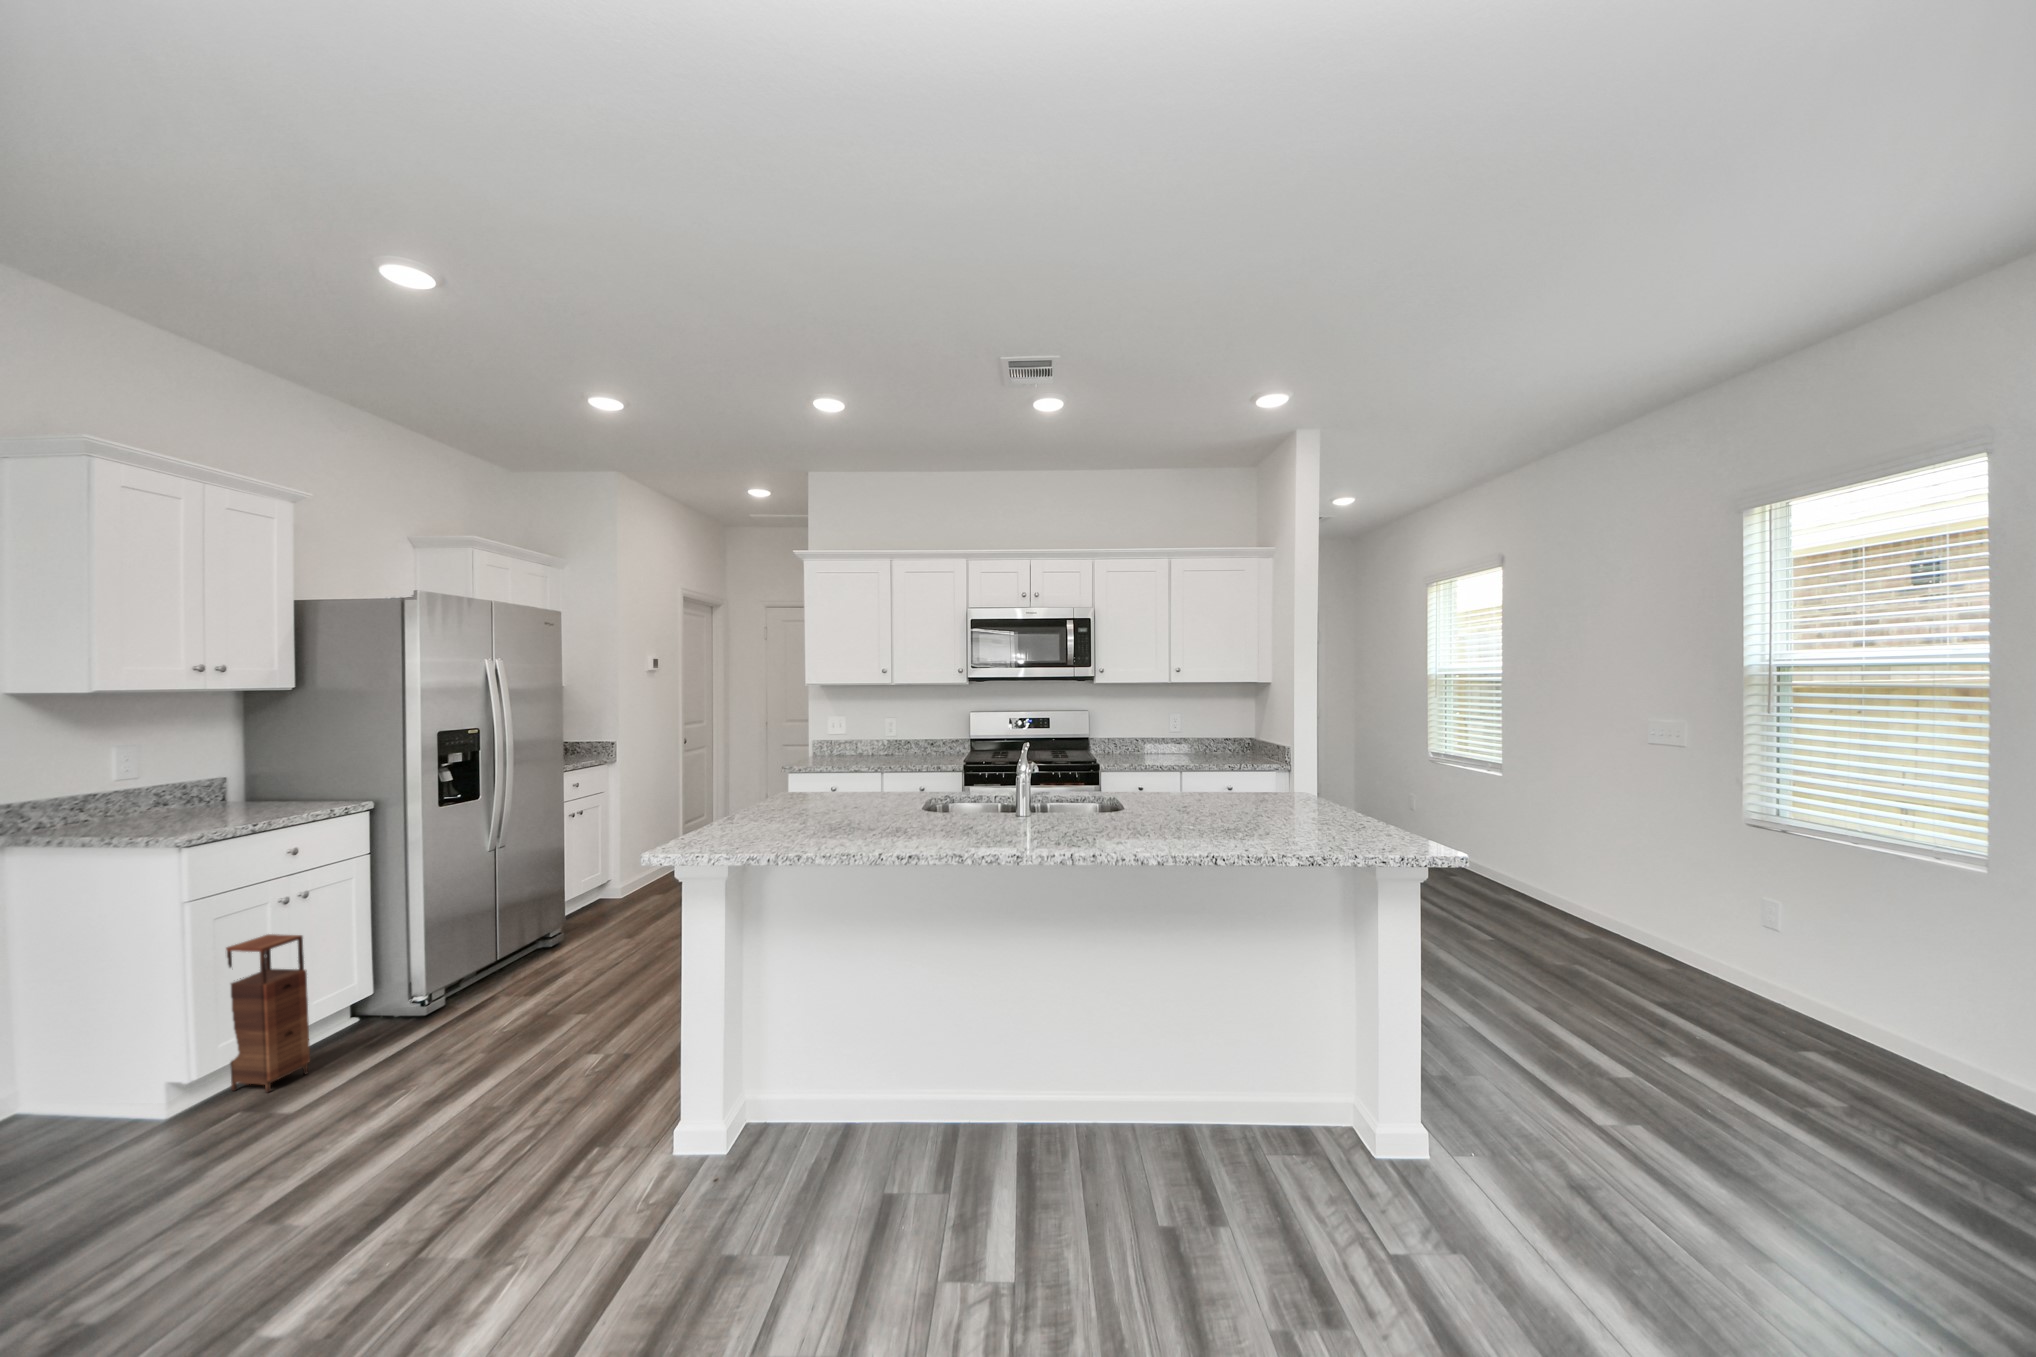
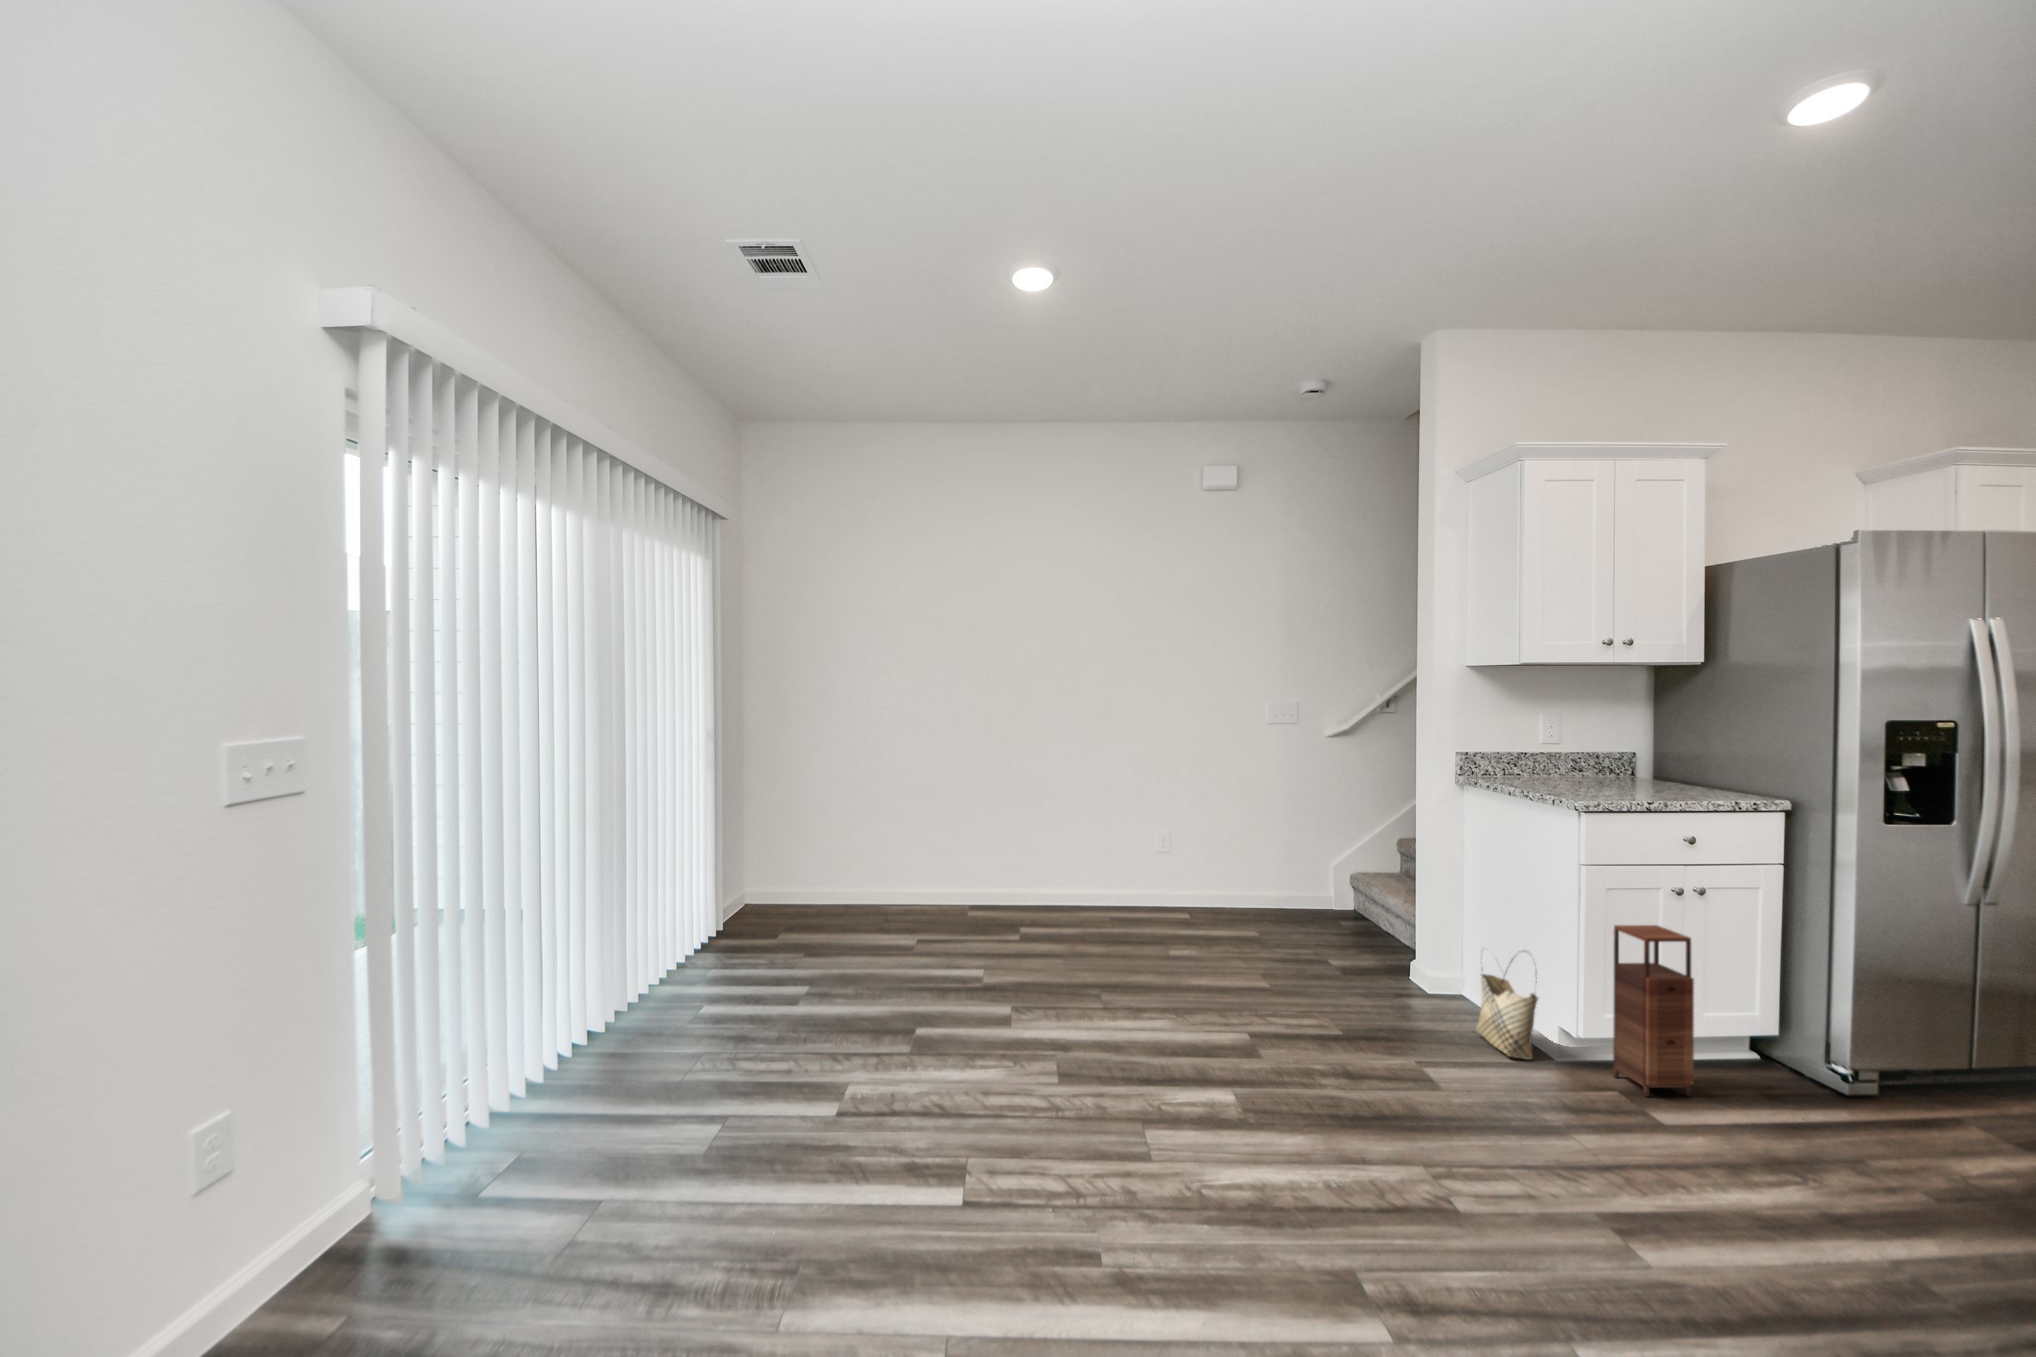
woven basket: none [52,1007,141,1127] -> present [1476,956,1538,1059]

